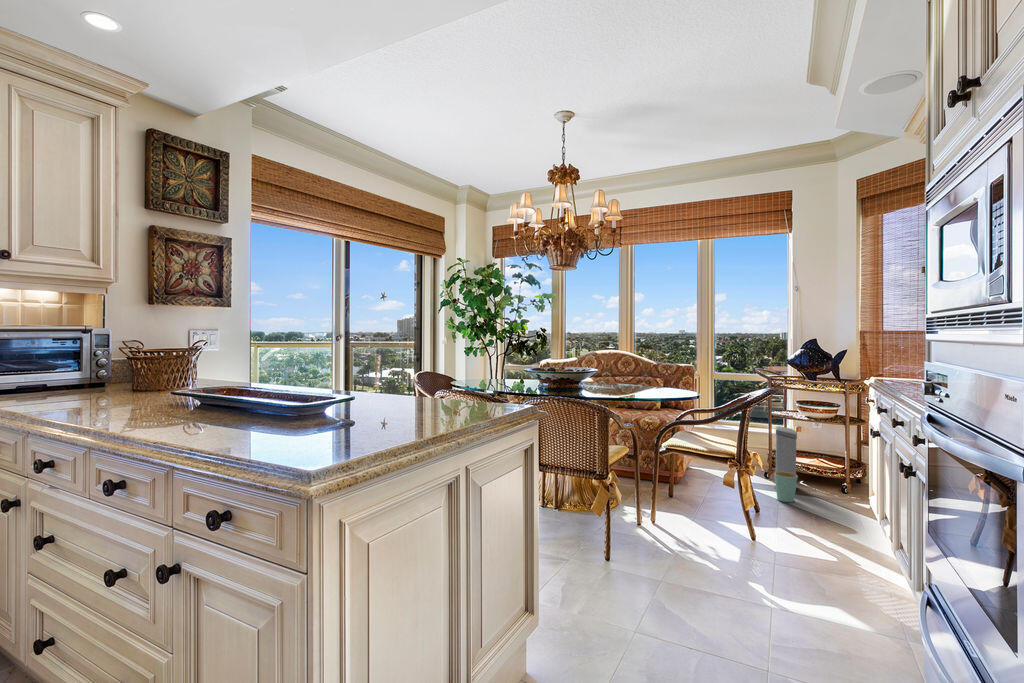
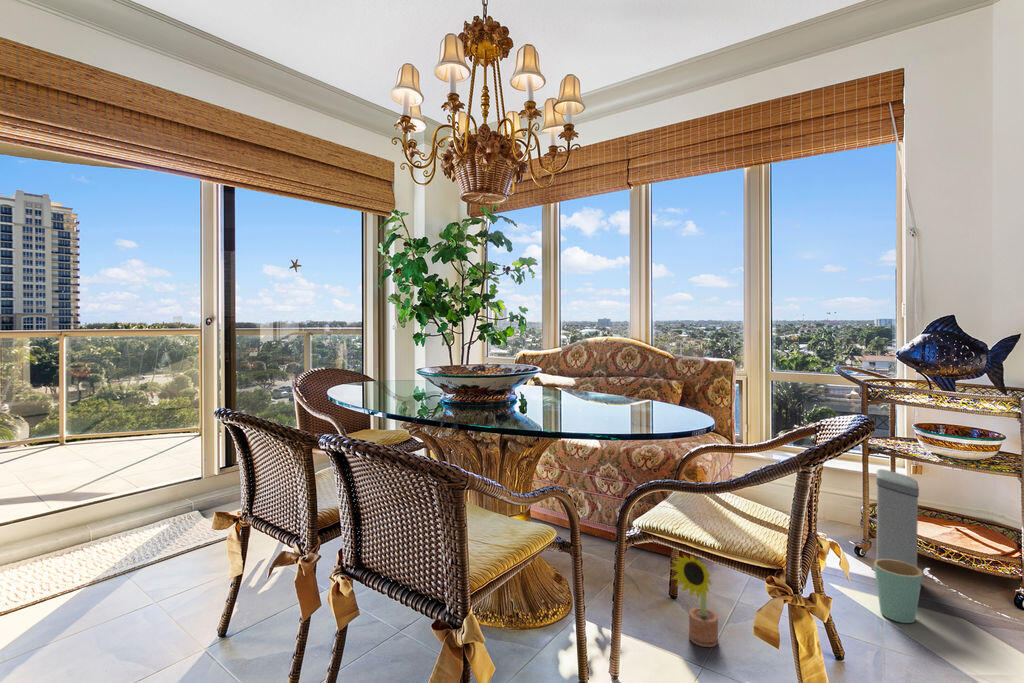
decorative plant: none [674,467,698,515] -> present [671,555,718,647]

